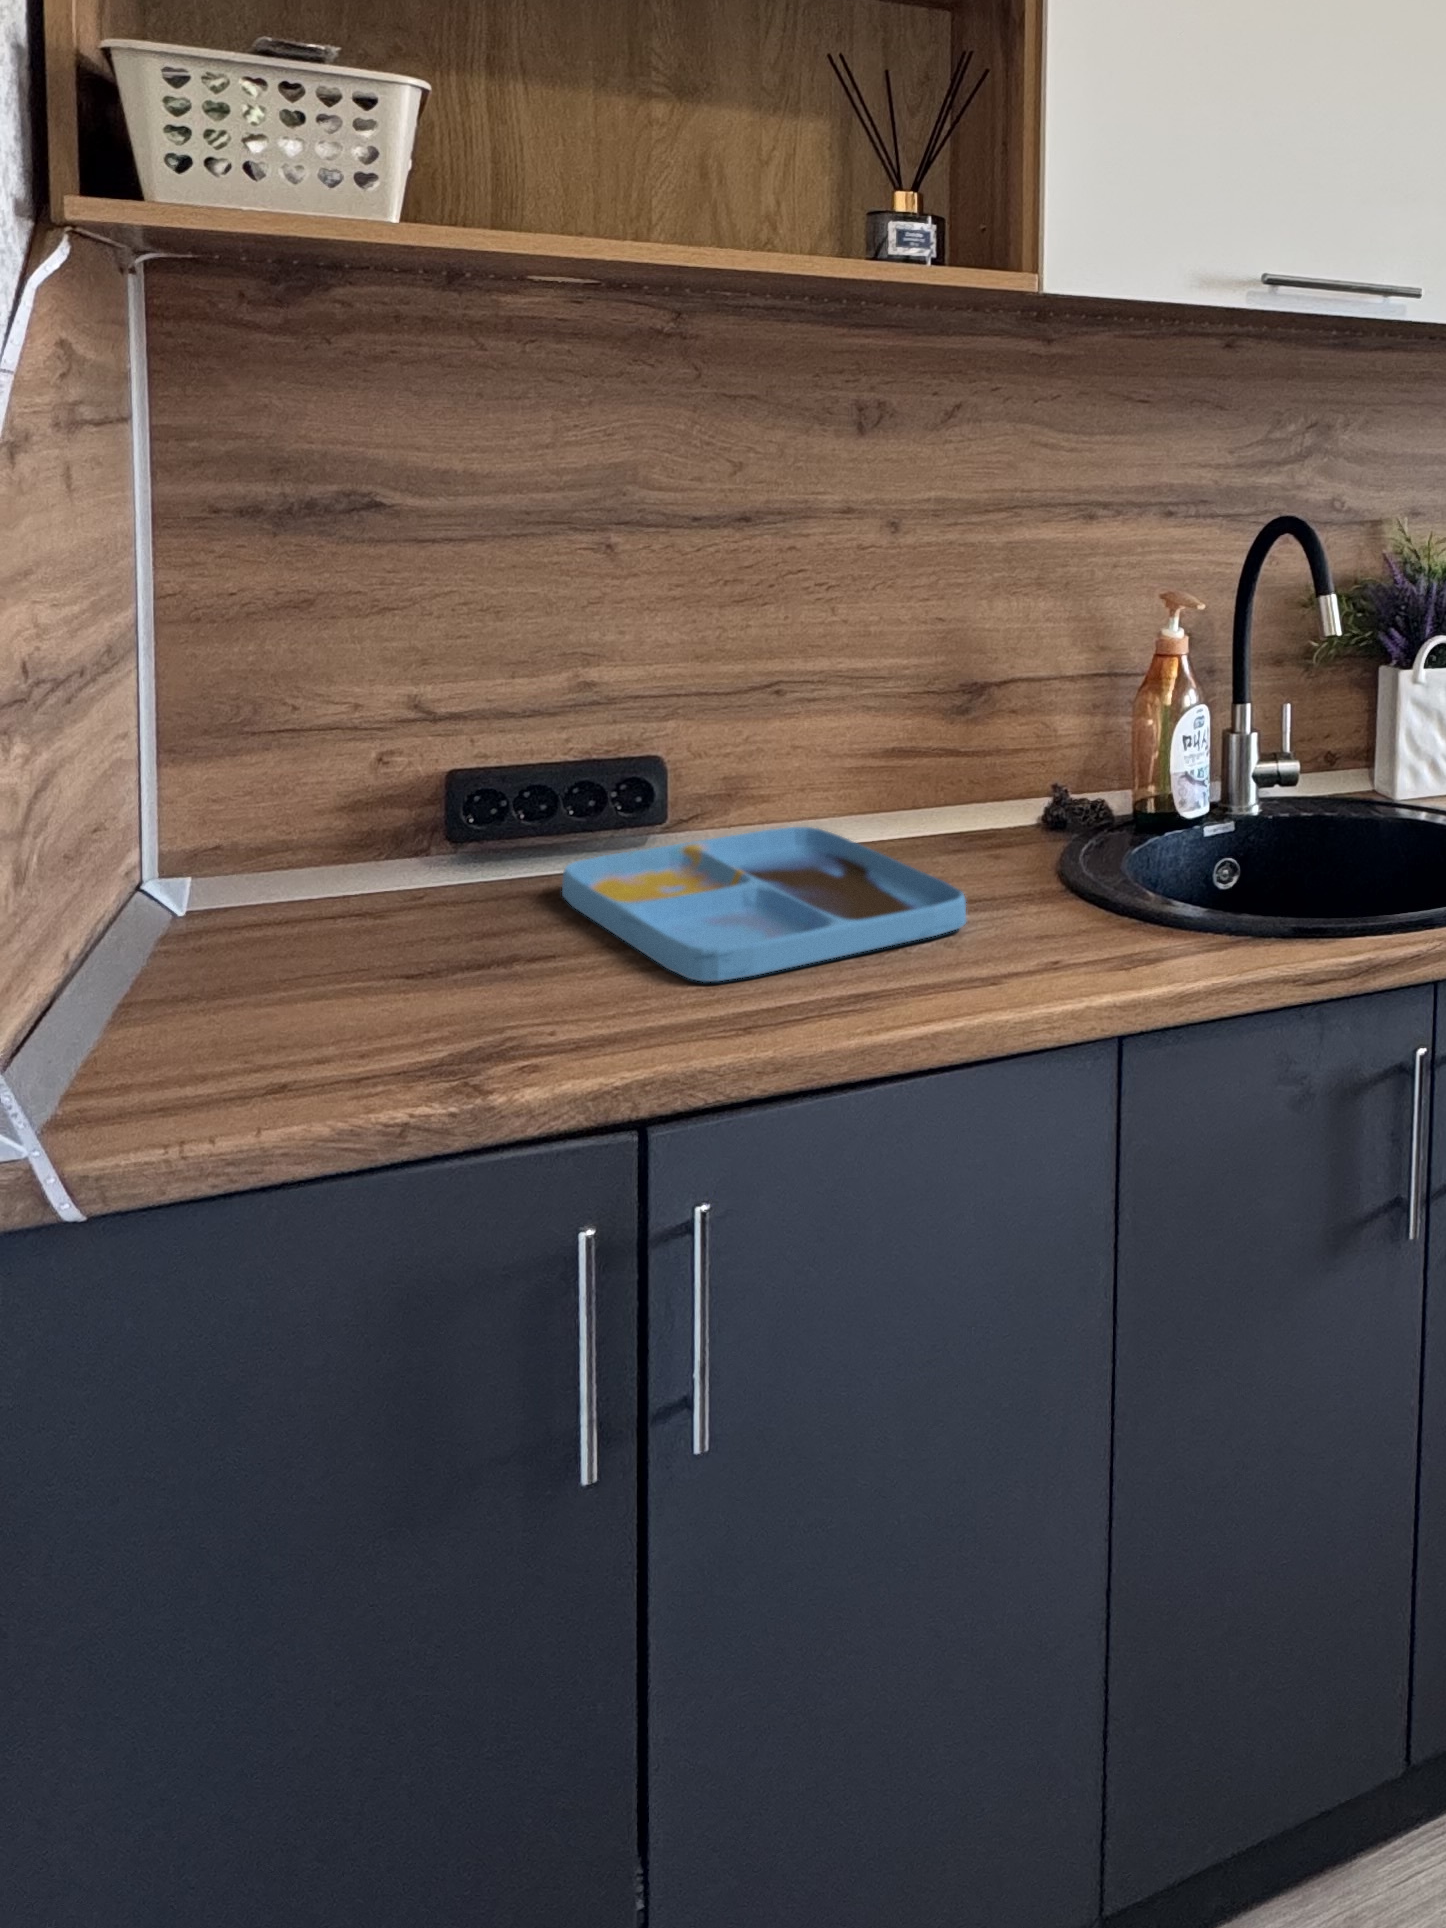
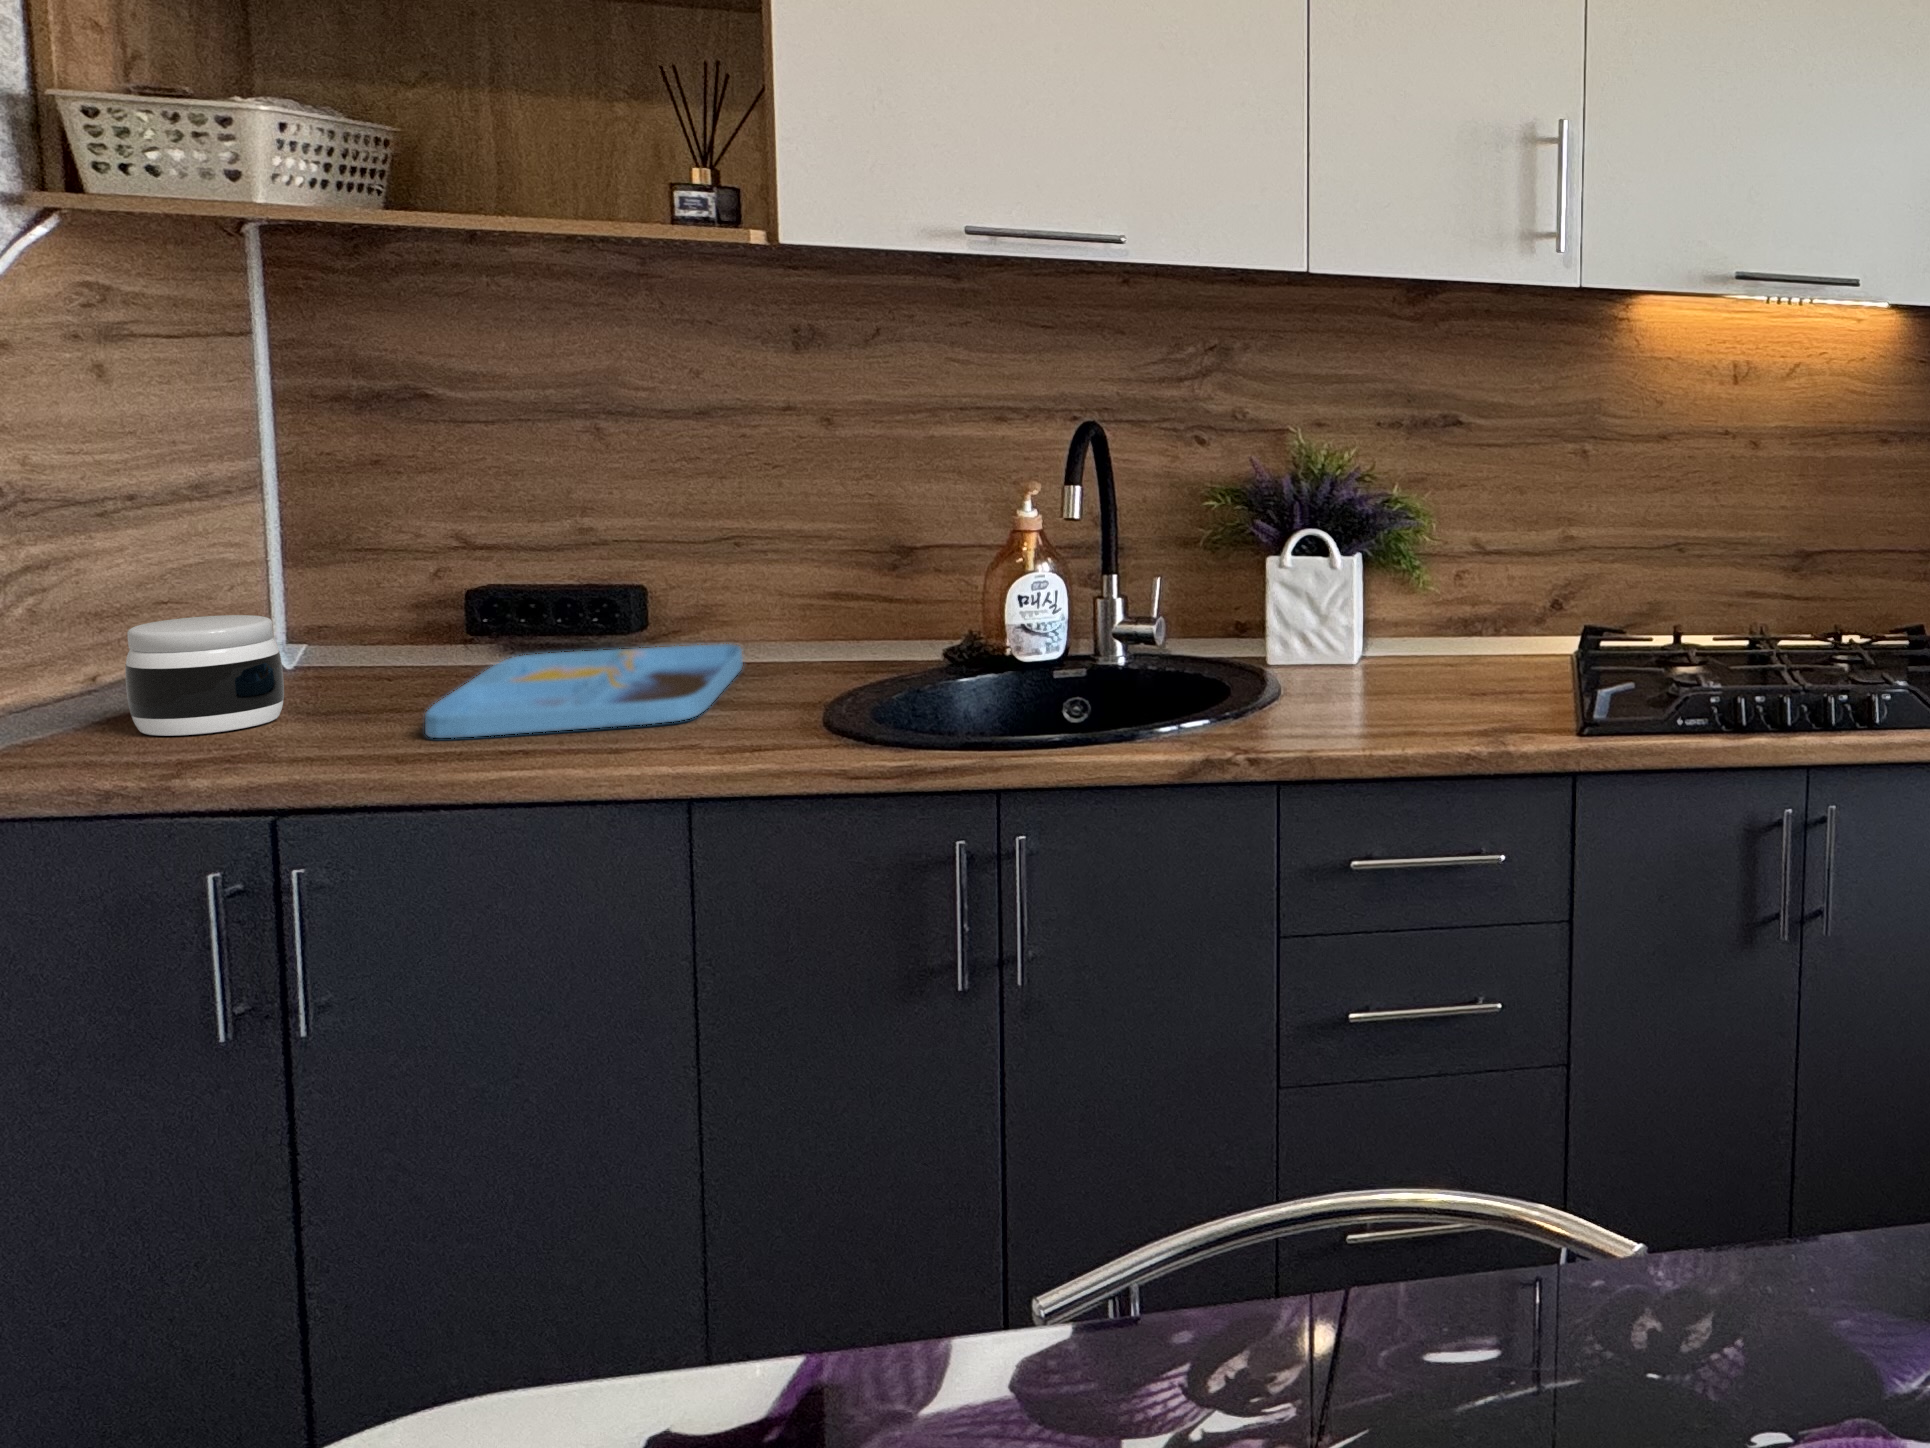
jar: none [236,829,422,1020] -> present [125,615,284,736]

